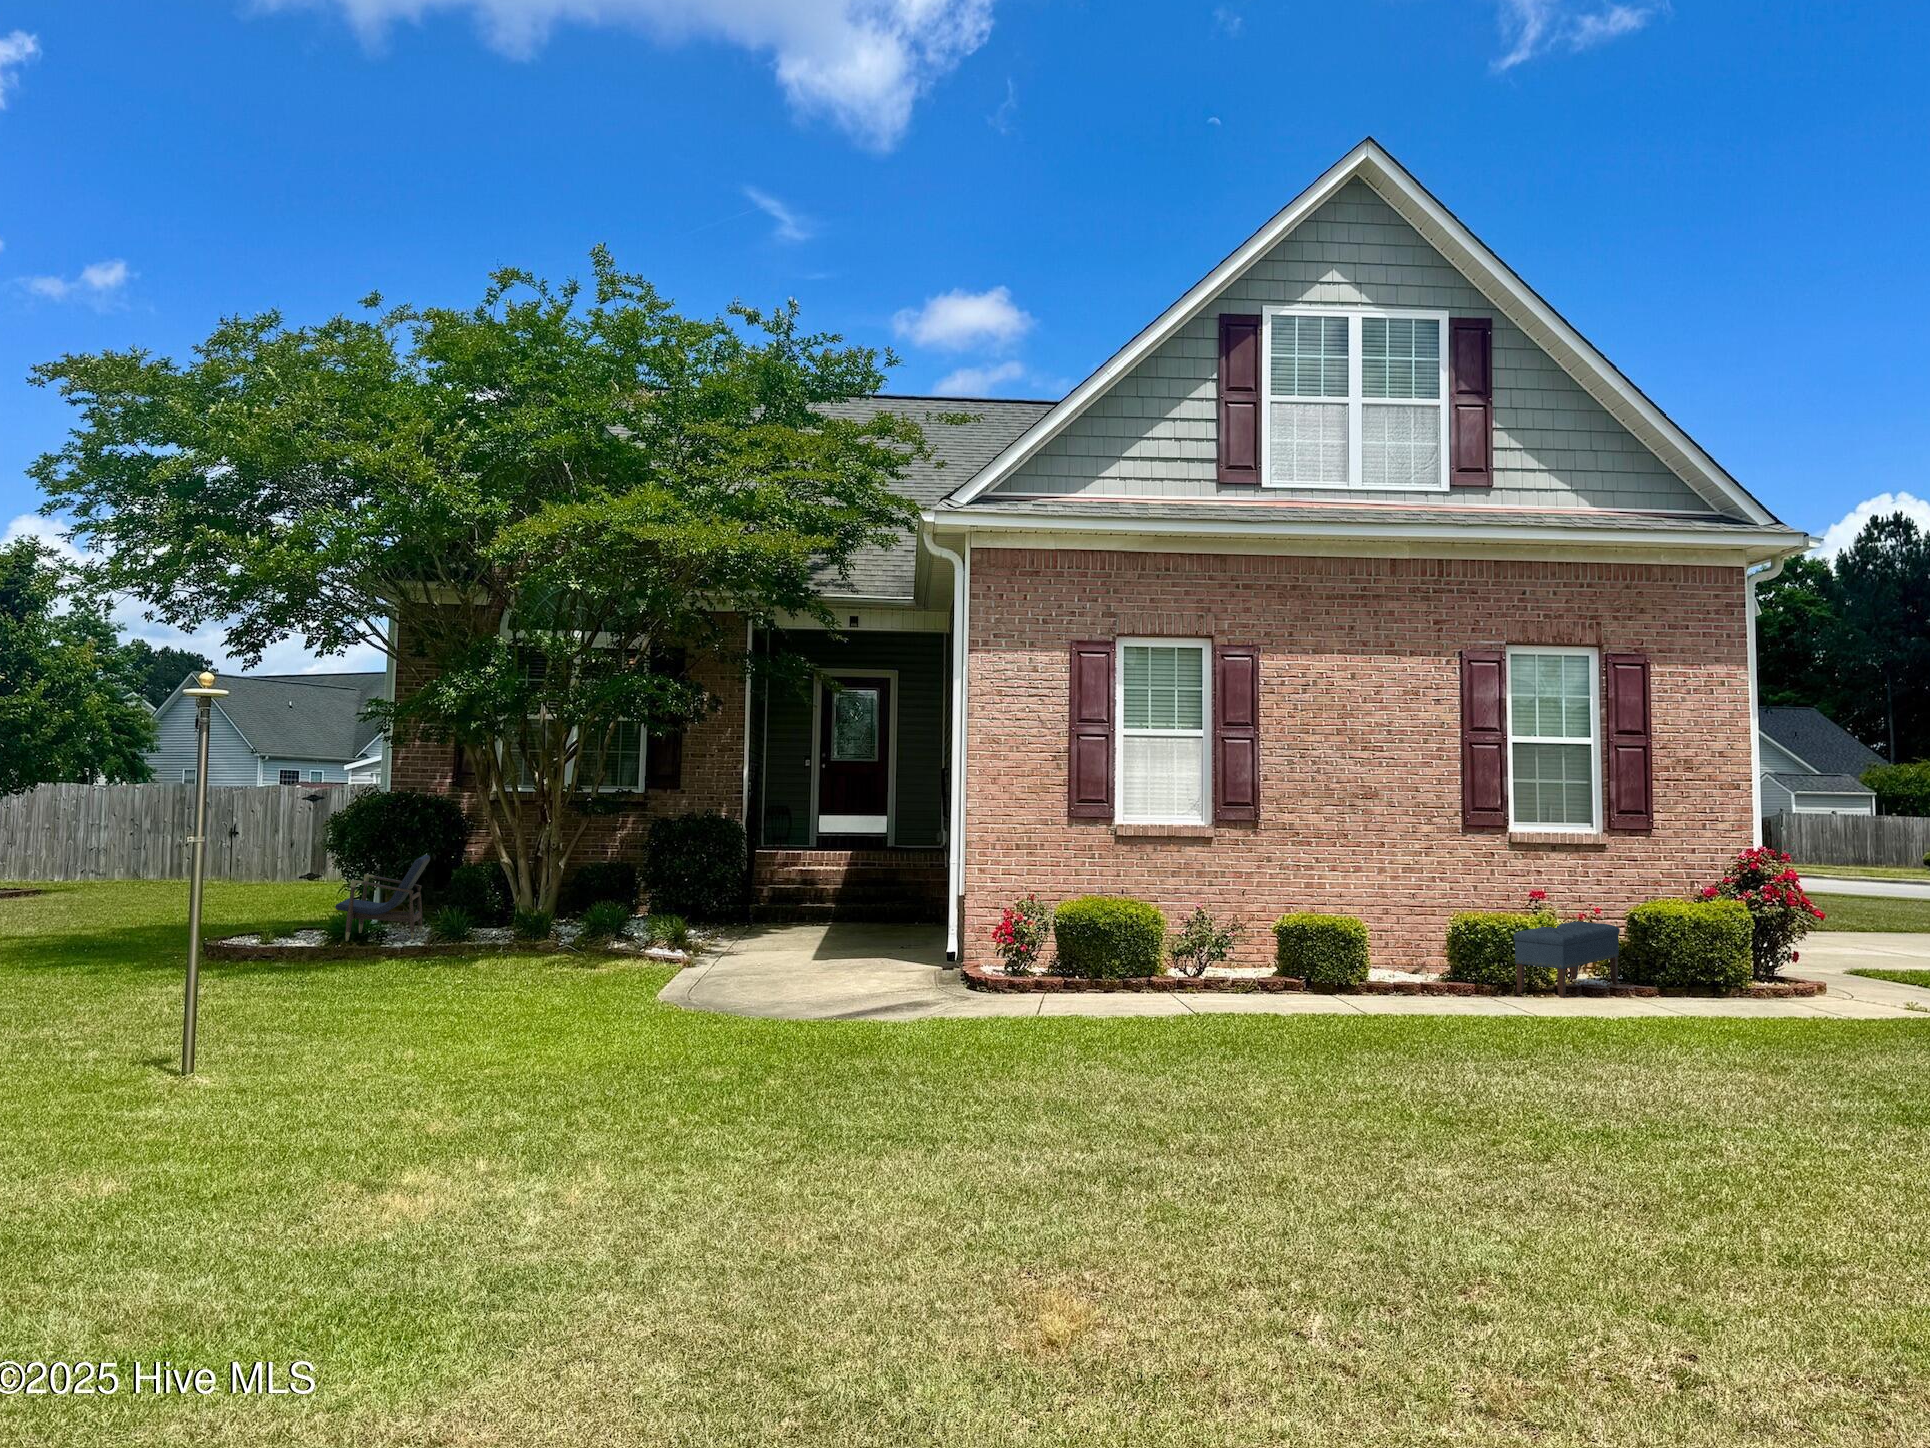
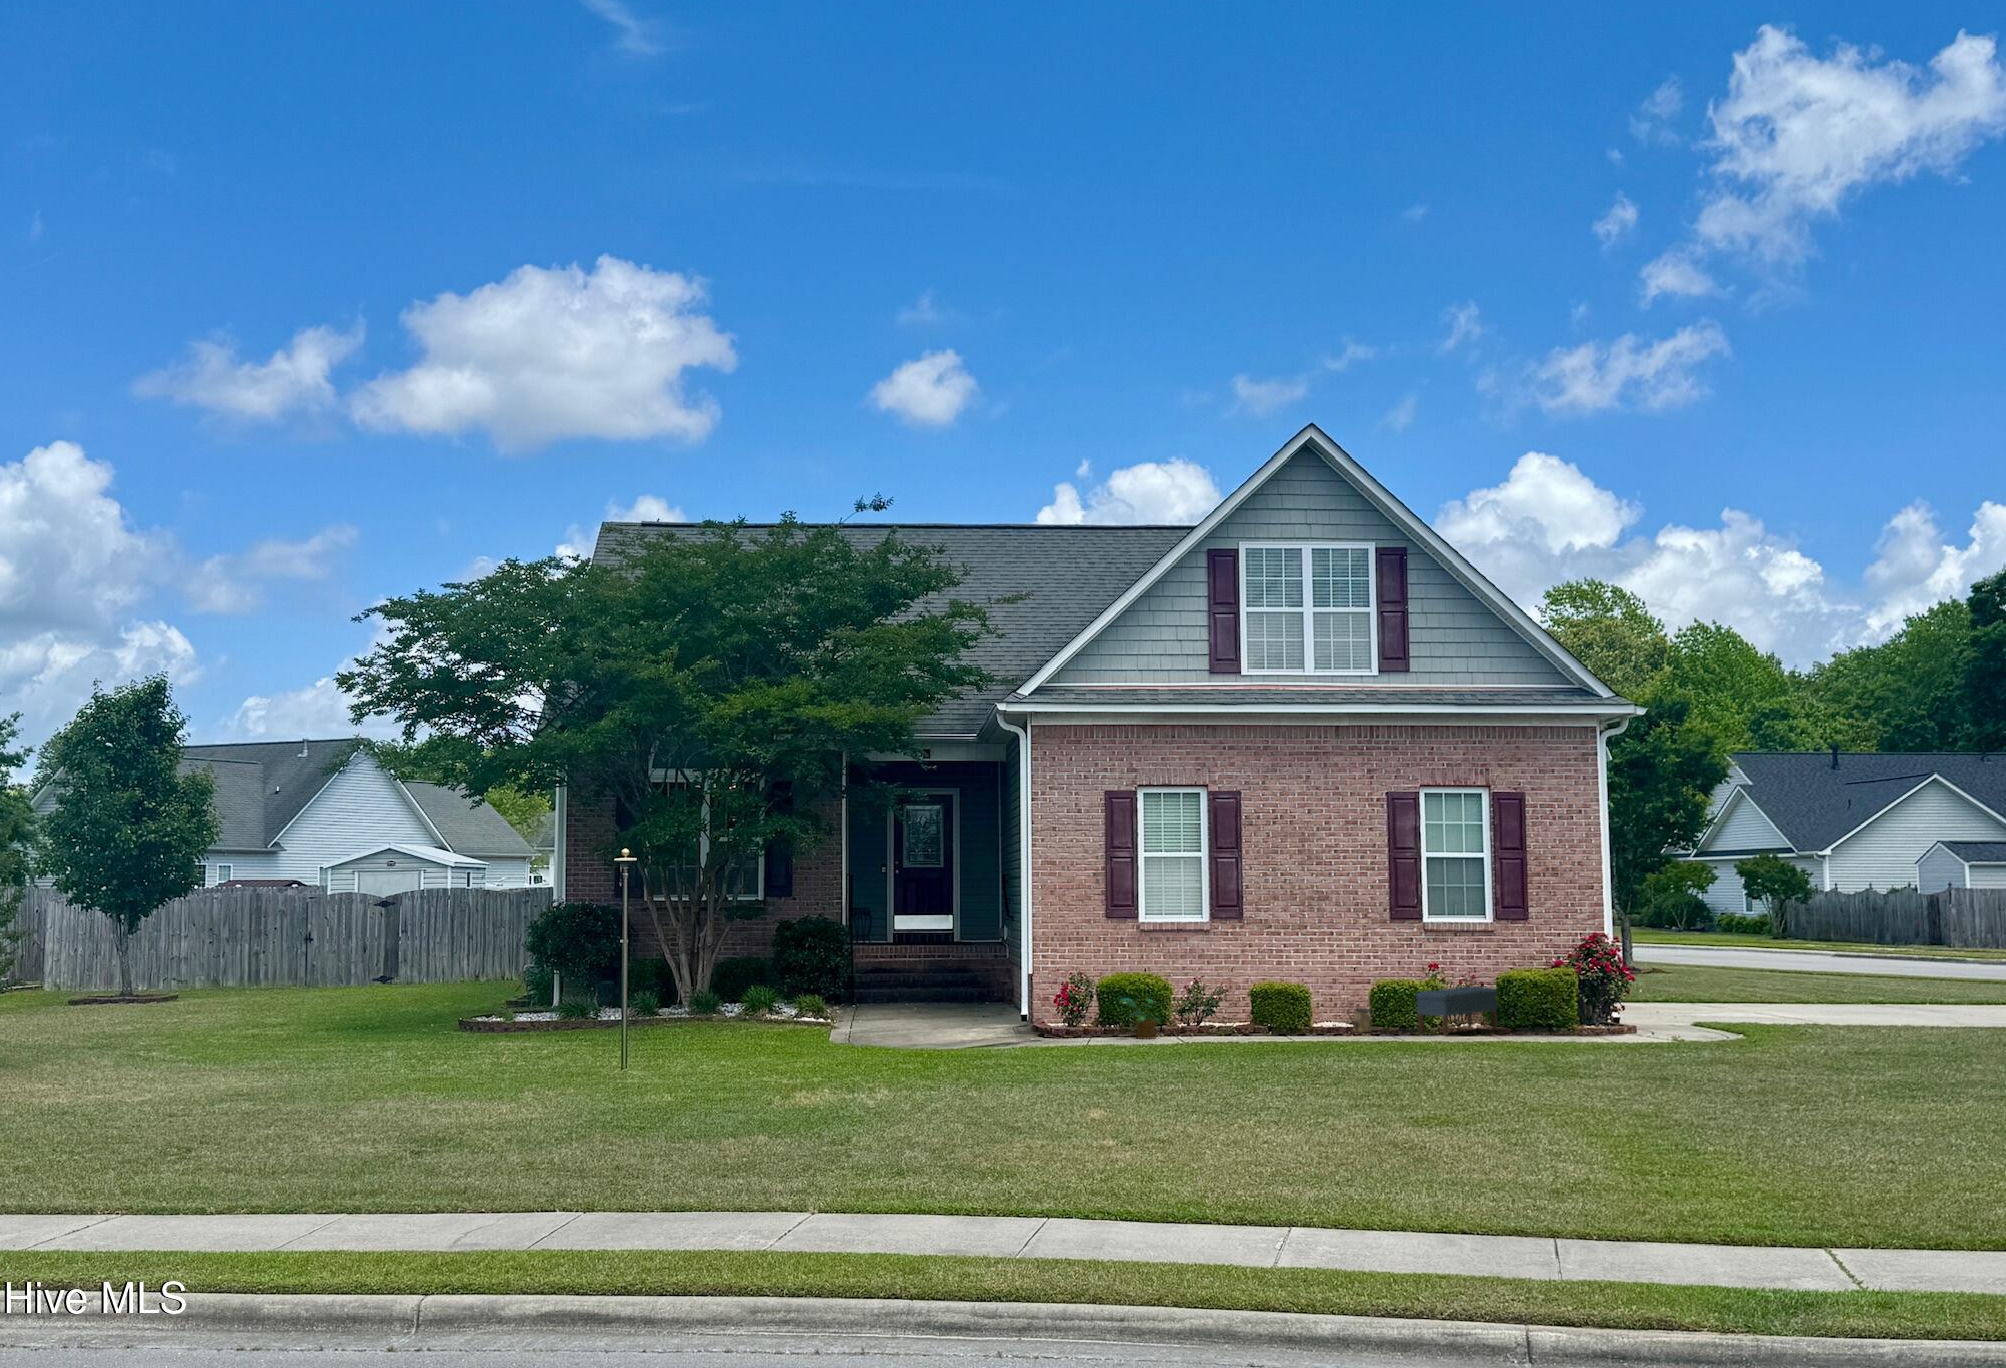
lounge chair: present [335,855,430,941] -> none [543,952,607,1019]
potted plant: none [1086,936,1147,997] -> present [1119,998,1157,1039]
watering can: none [1405,950,1444,986] -> present [1346,1008,1372,1033]

